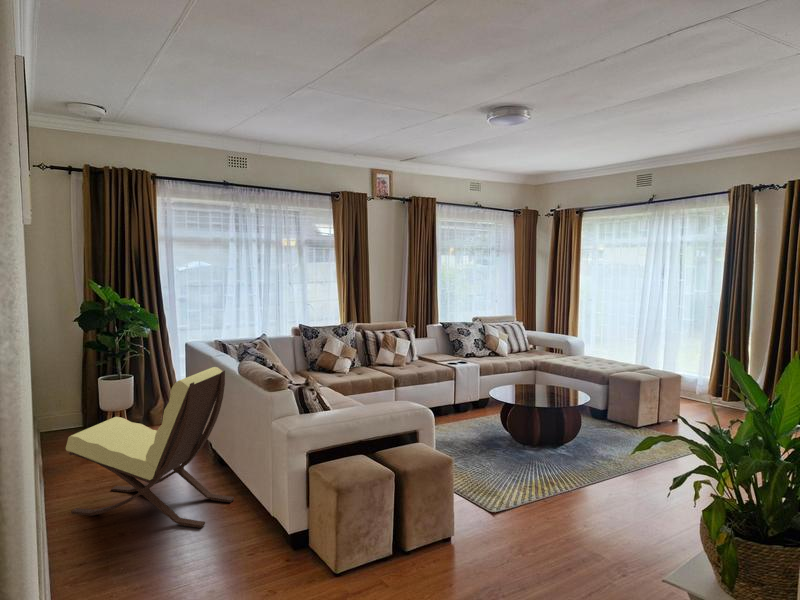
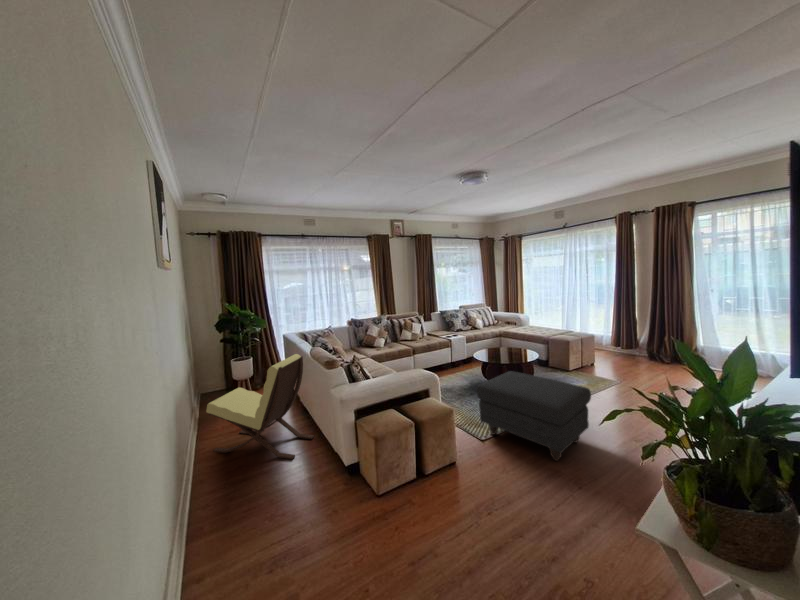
ottoman: none [490,413,658,543] -> present [476,371,591,461]

